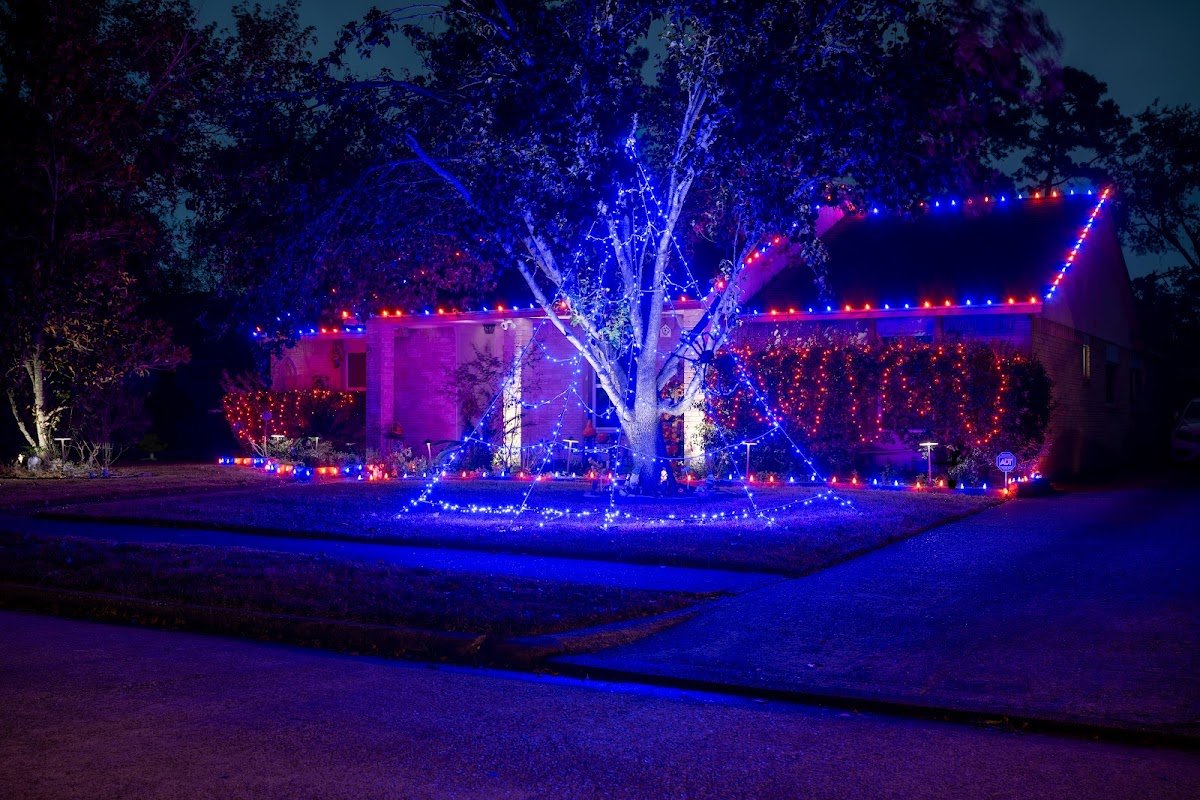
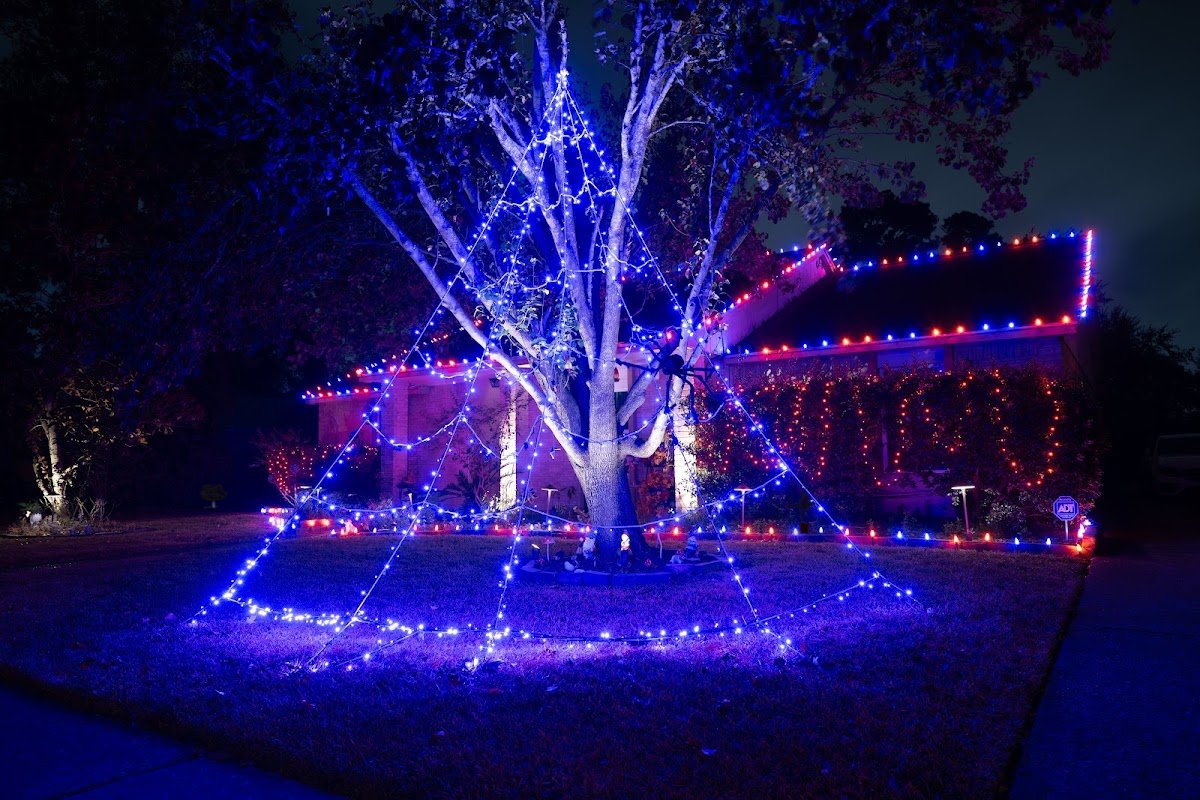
potted tree: present [935,443,970,489] -> present [786,484,822,533]

